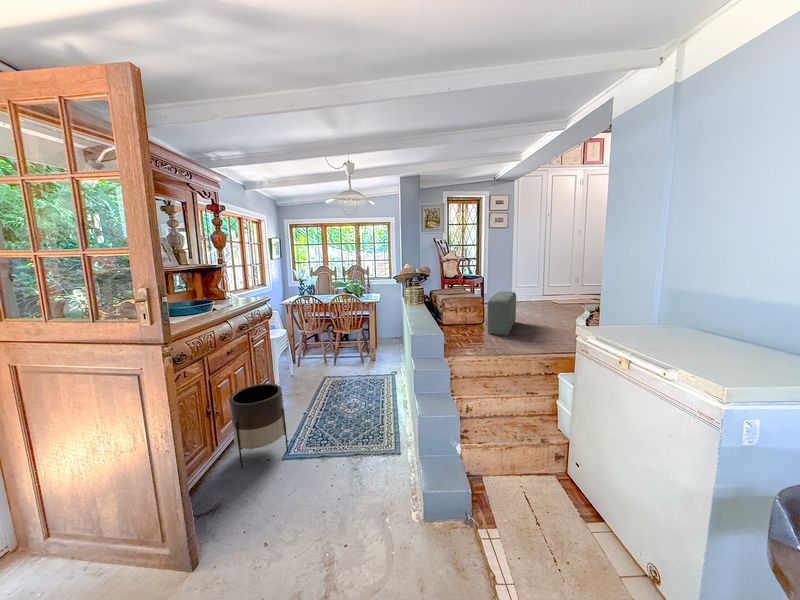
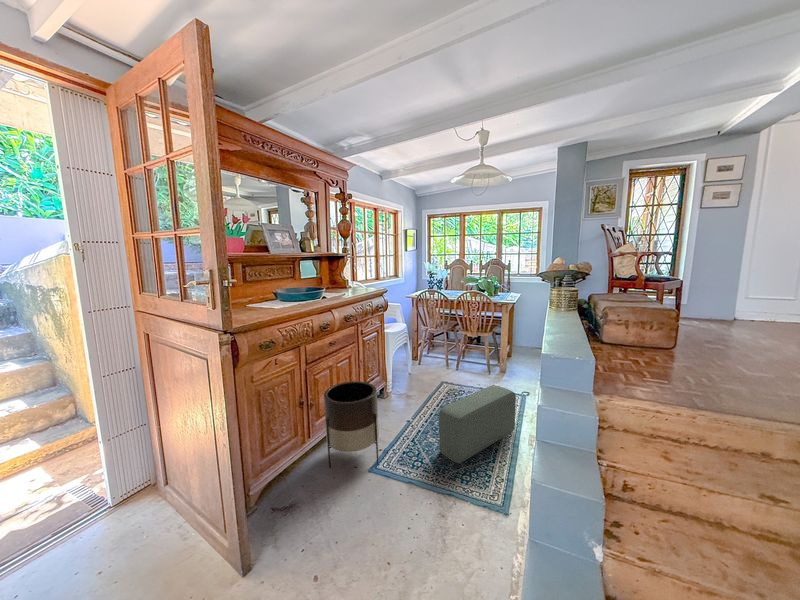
pouf: present [487,292,516,335] -> present [439,385,516,464]

